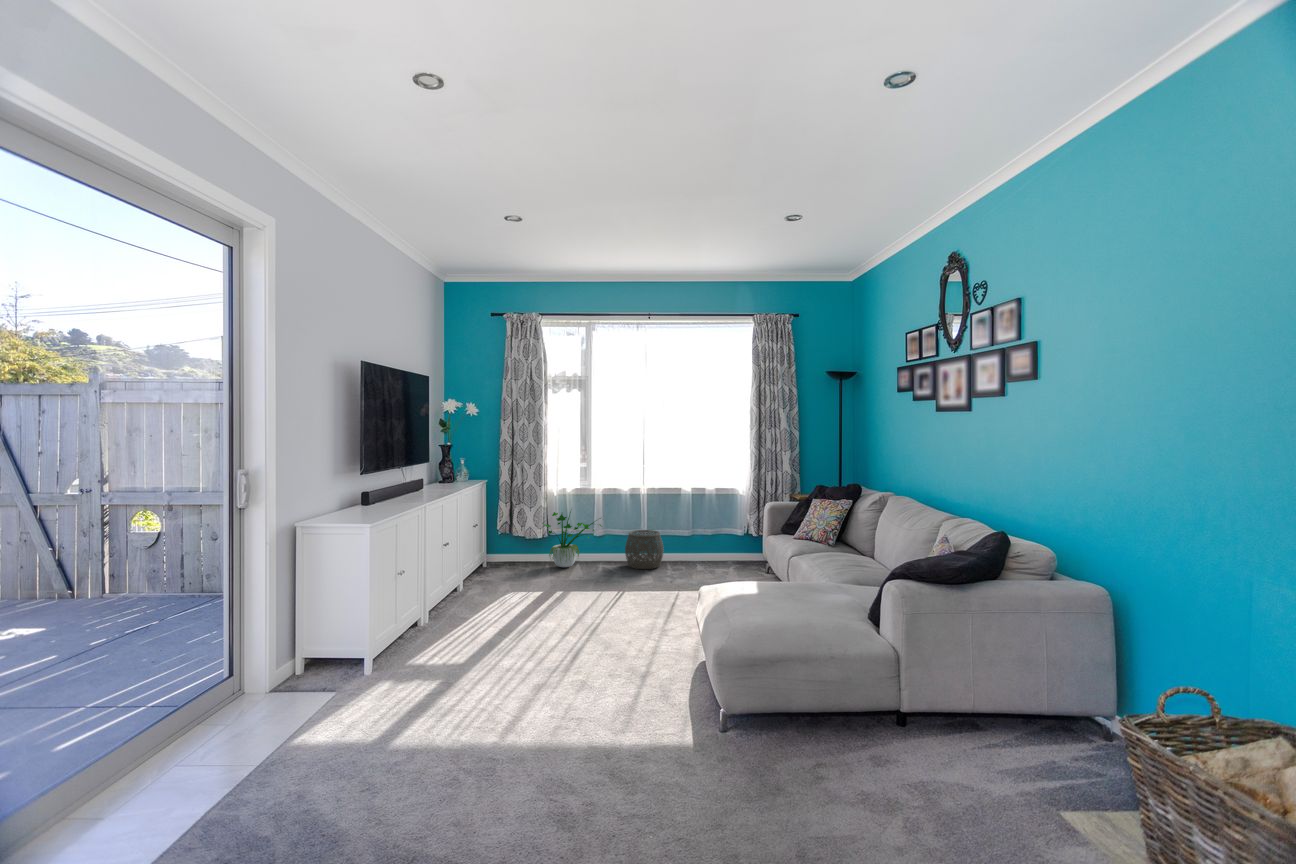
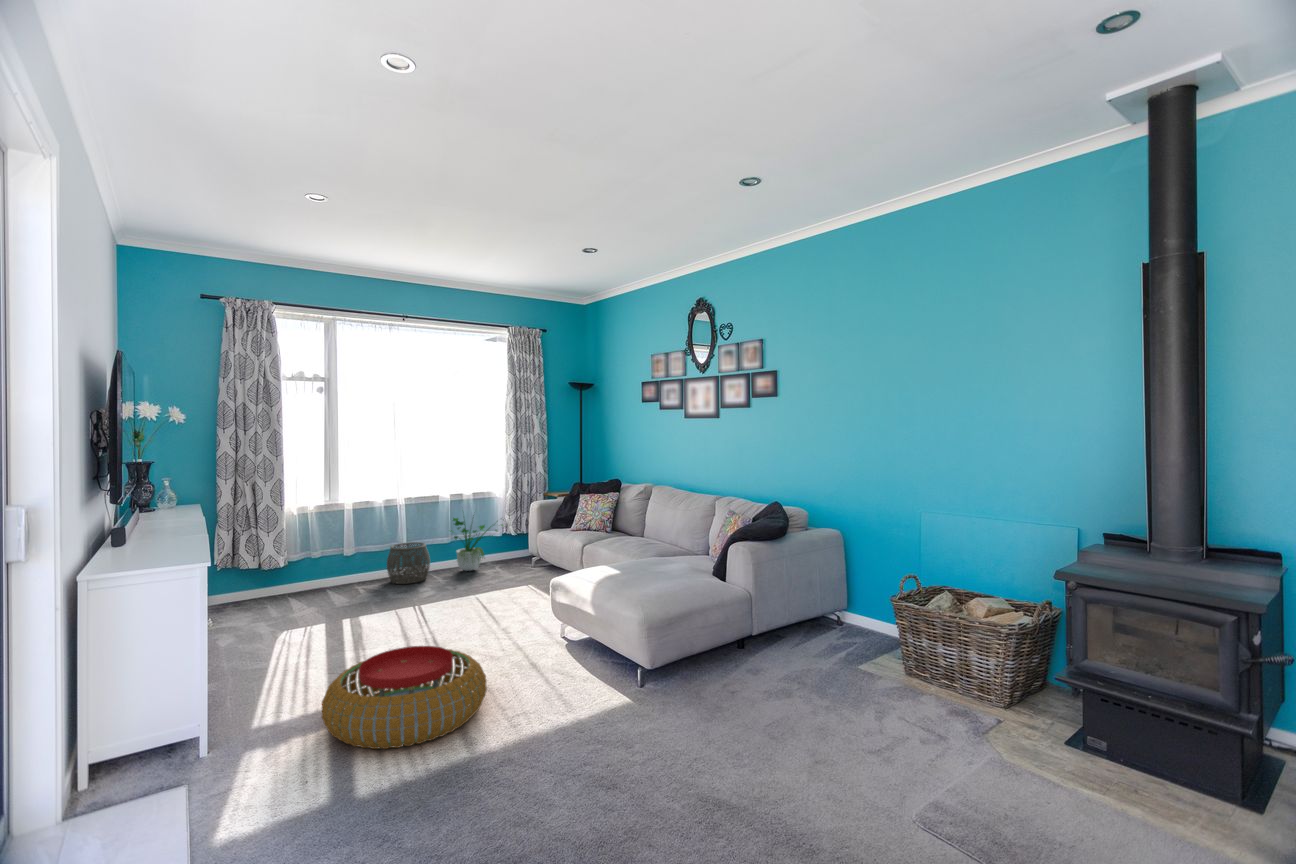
potted plant: present [544,512,601,567] -> present [451,518,503,571]
pouf: none [408,630,563,729] -> present [322,646,487,749]

